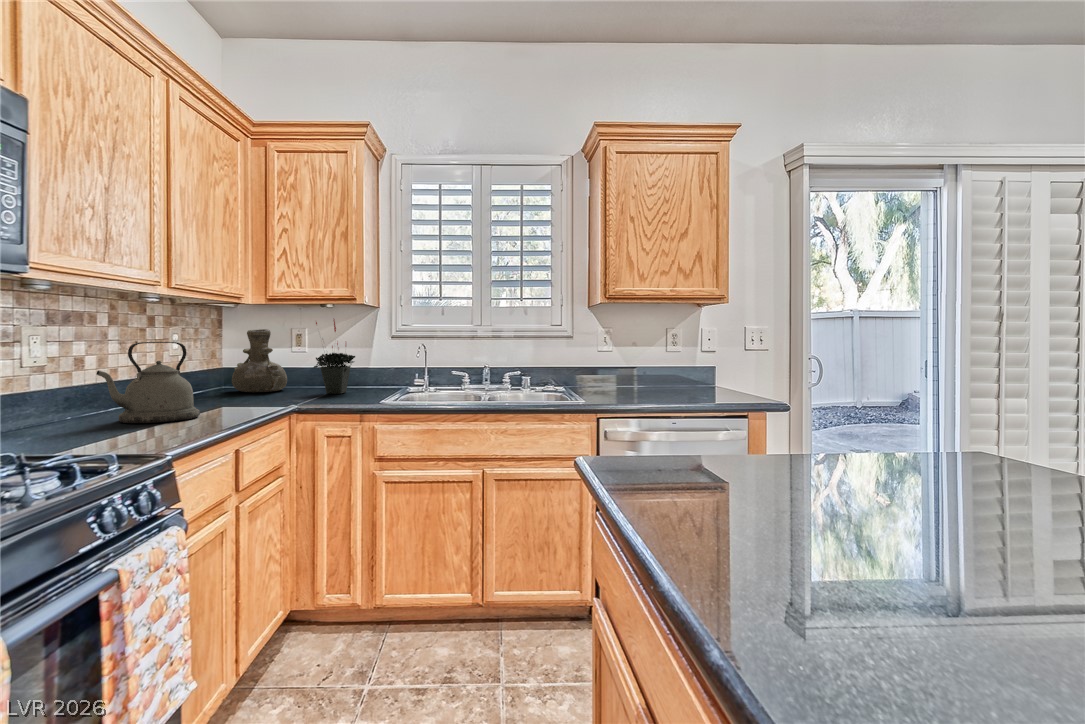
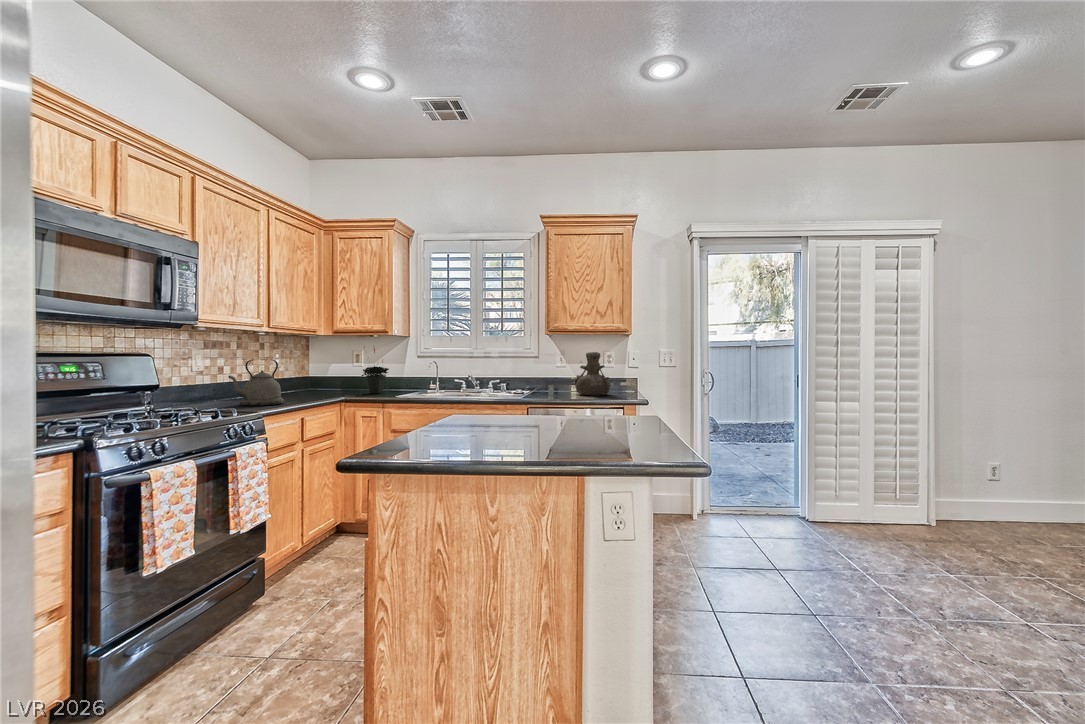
vase: present [232,329,287,392] -> present [573,352,611,396]

